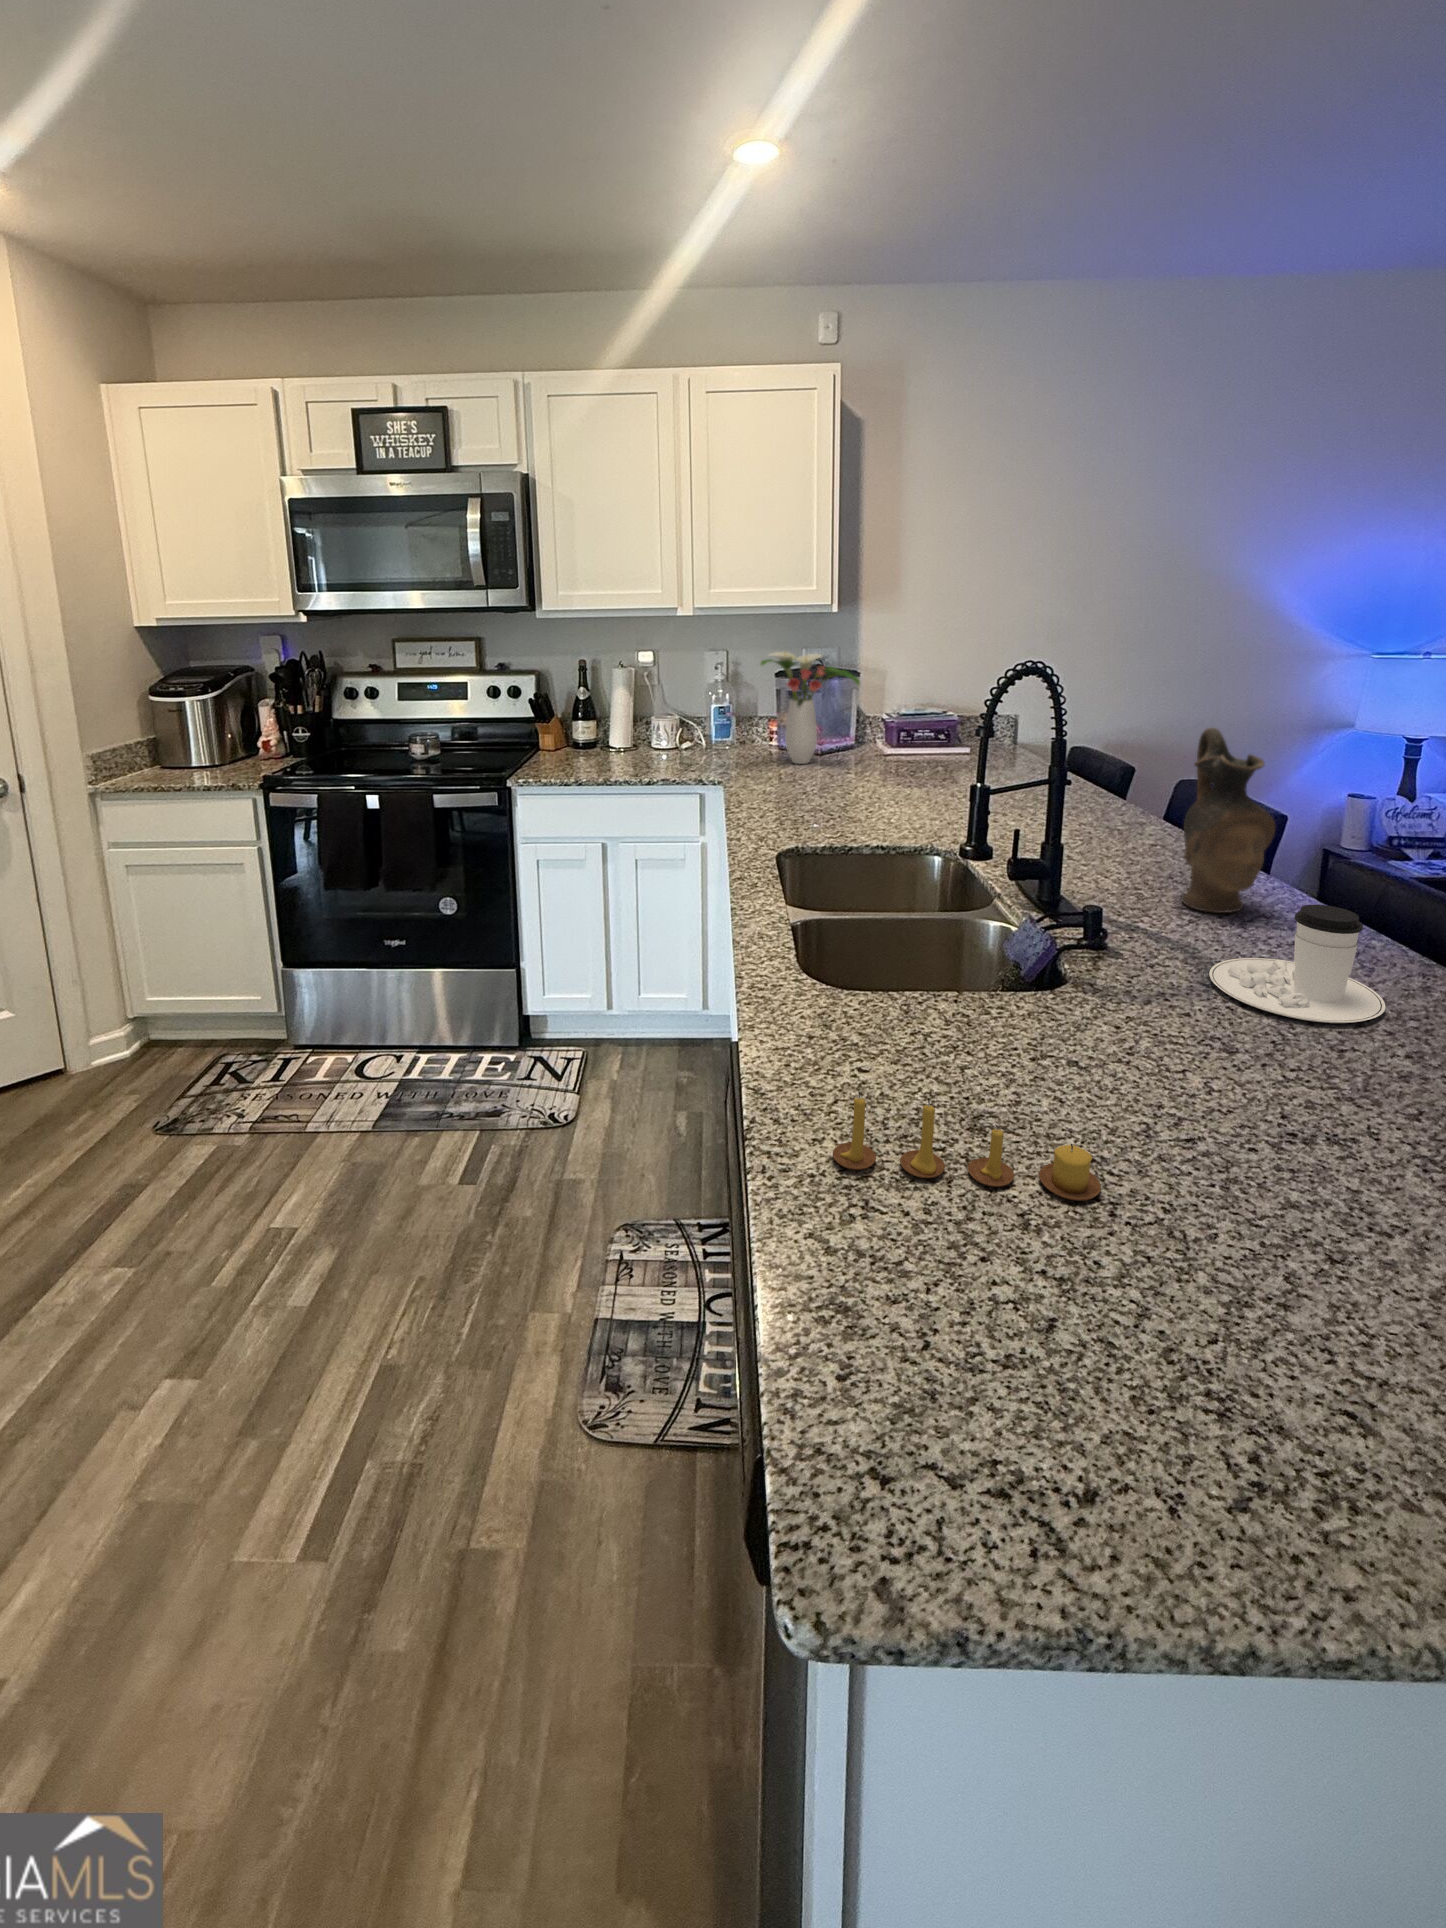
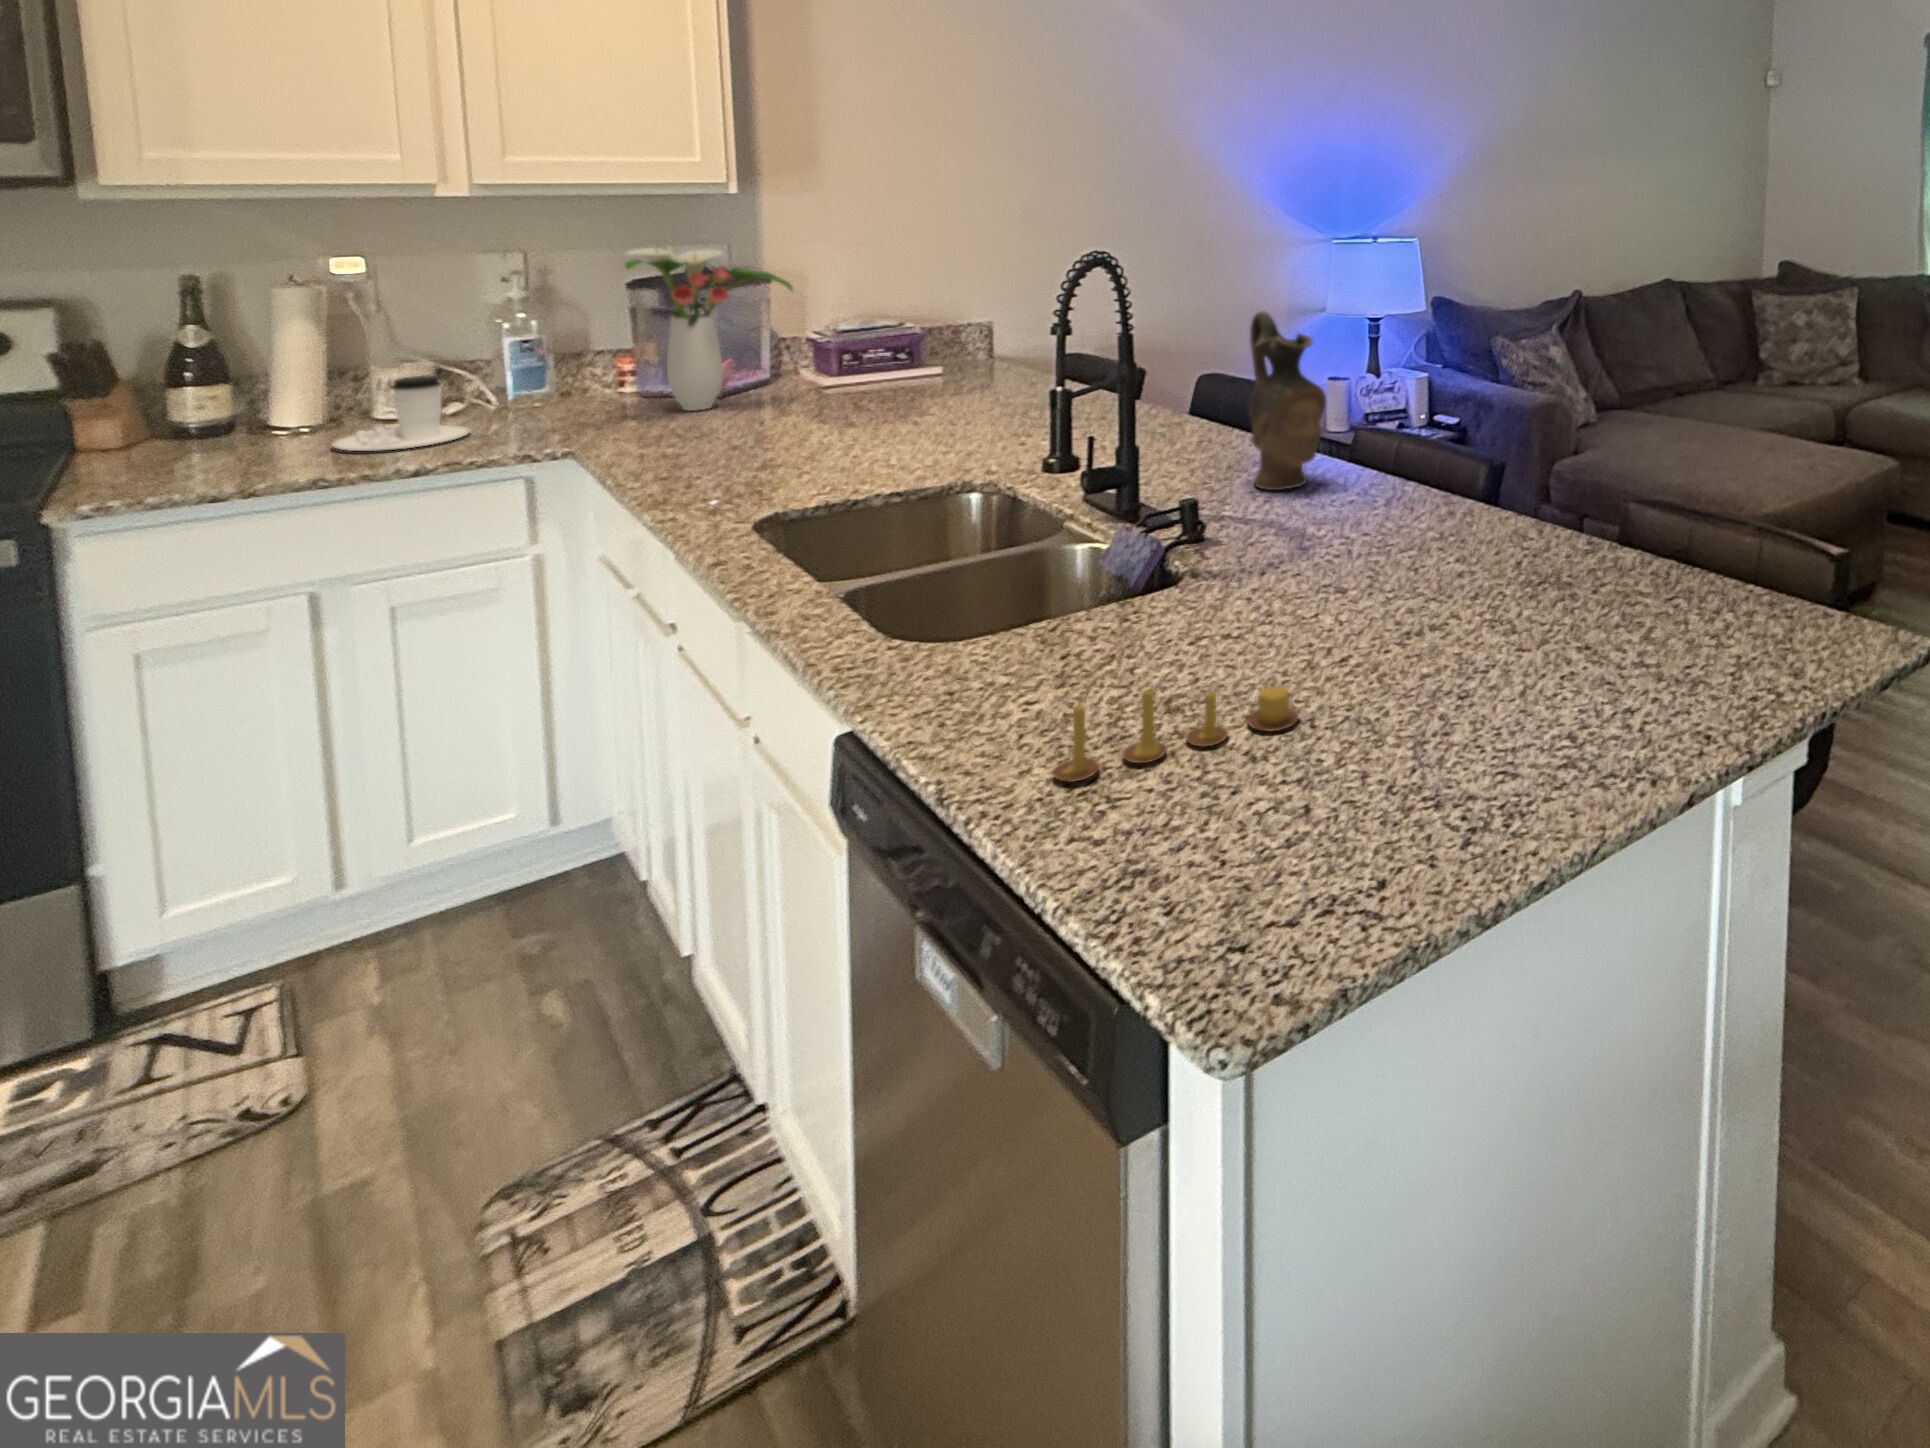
coffee cup: present [1209,905,1385,1023] -> present [332,376,470,451]

